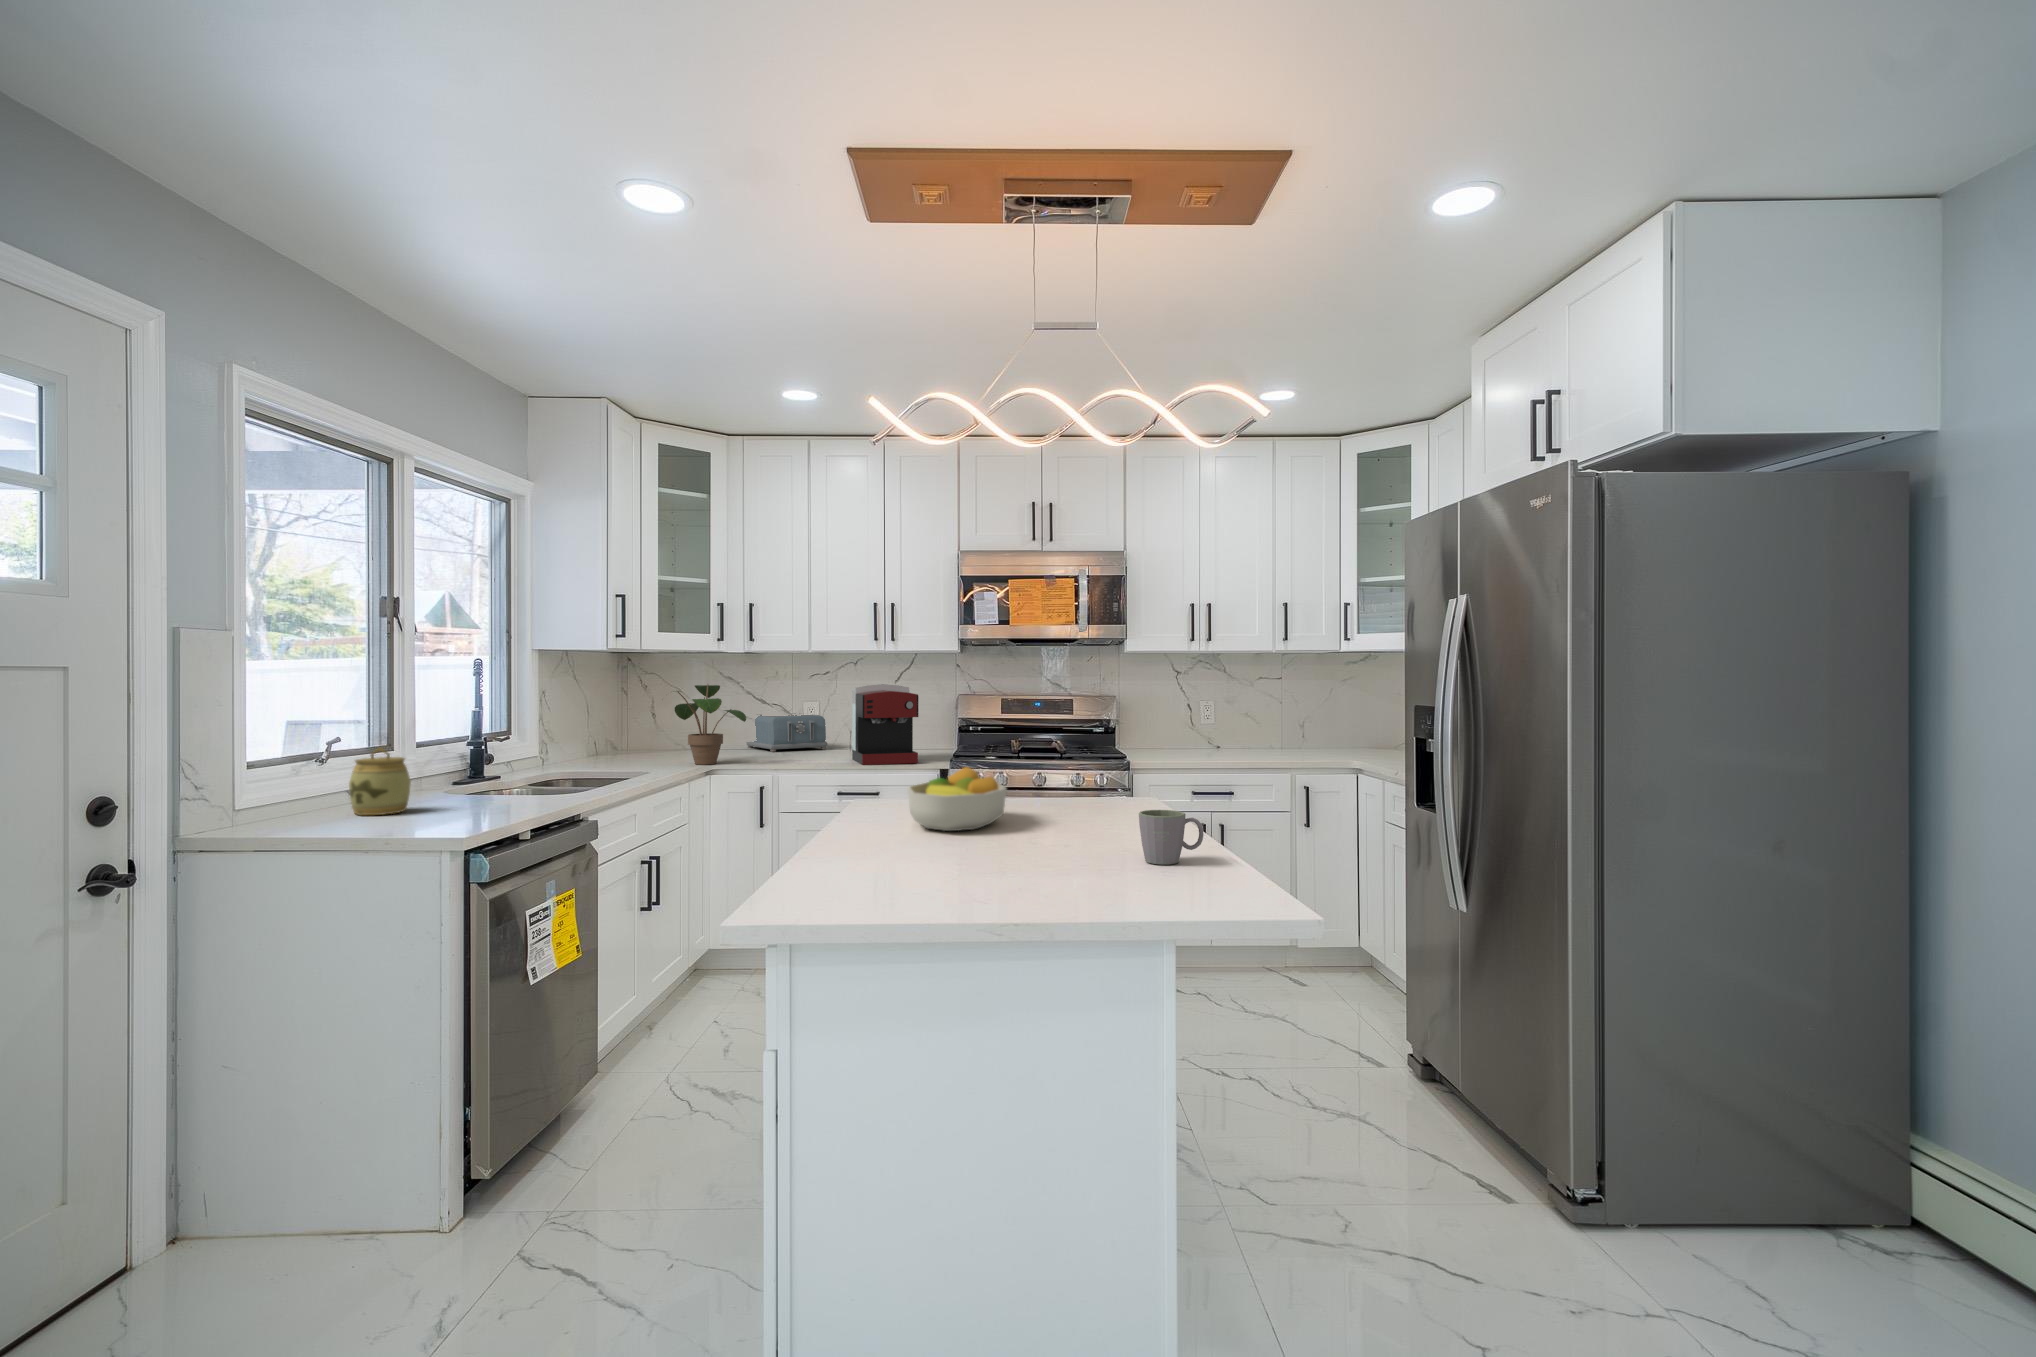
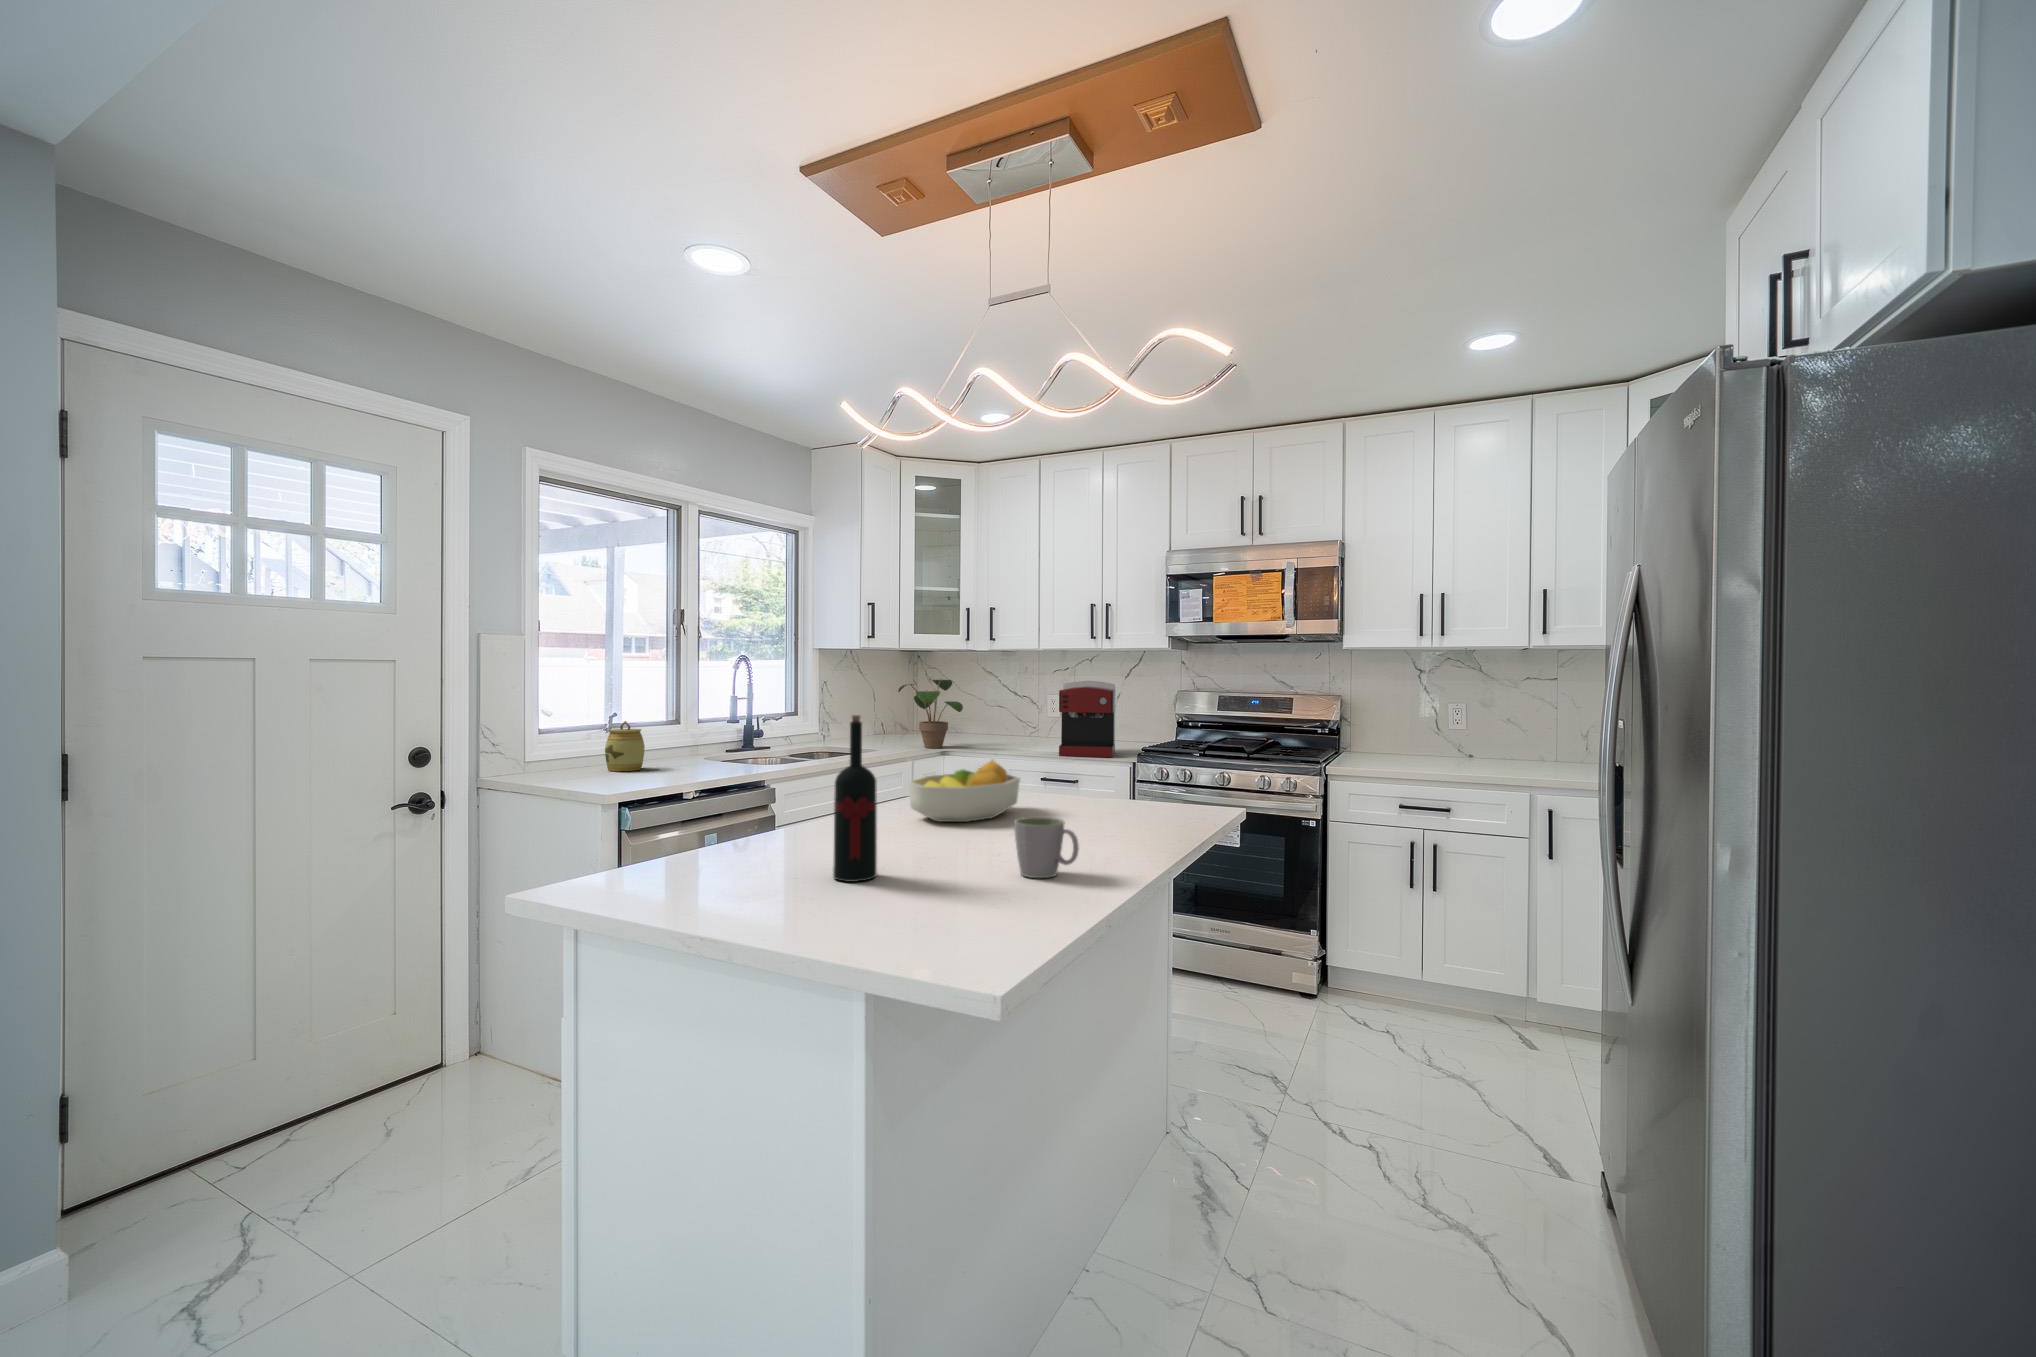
toaster: present [746,713,827,752] -> none [1004,707,1066,740]
wine bottle: none [1002,722,1048,887] -> present [833,715,877,882]

